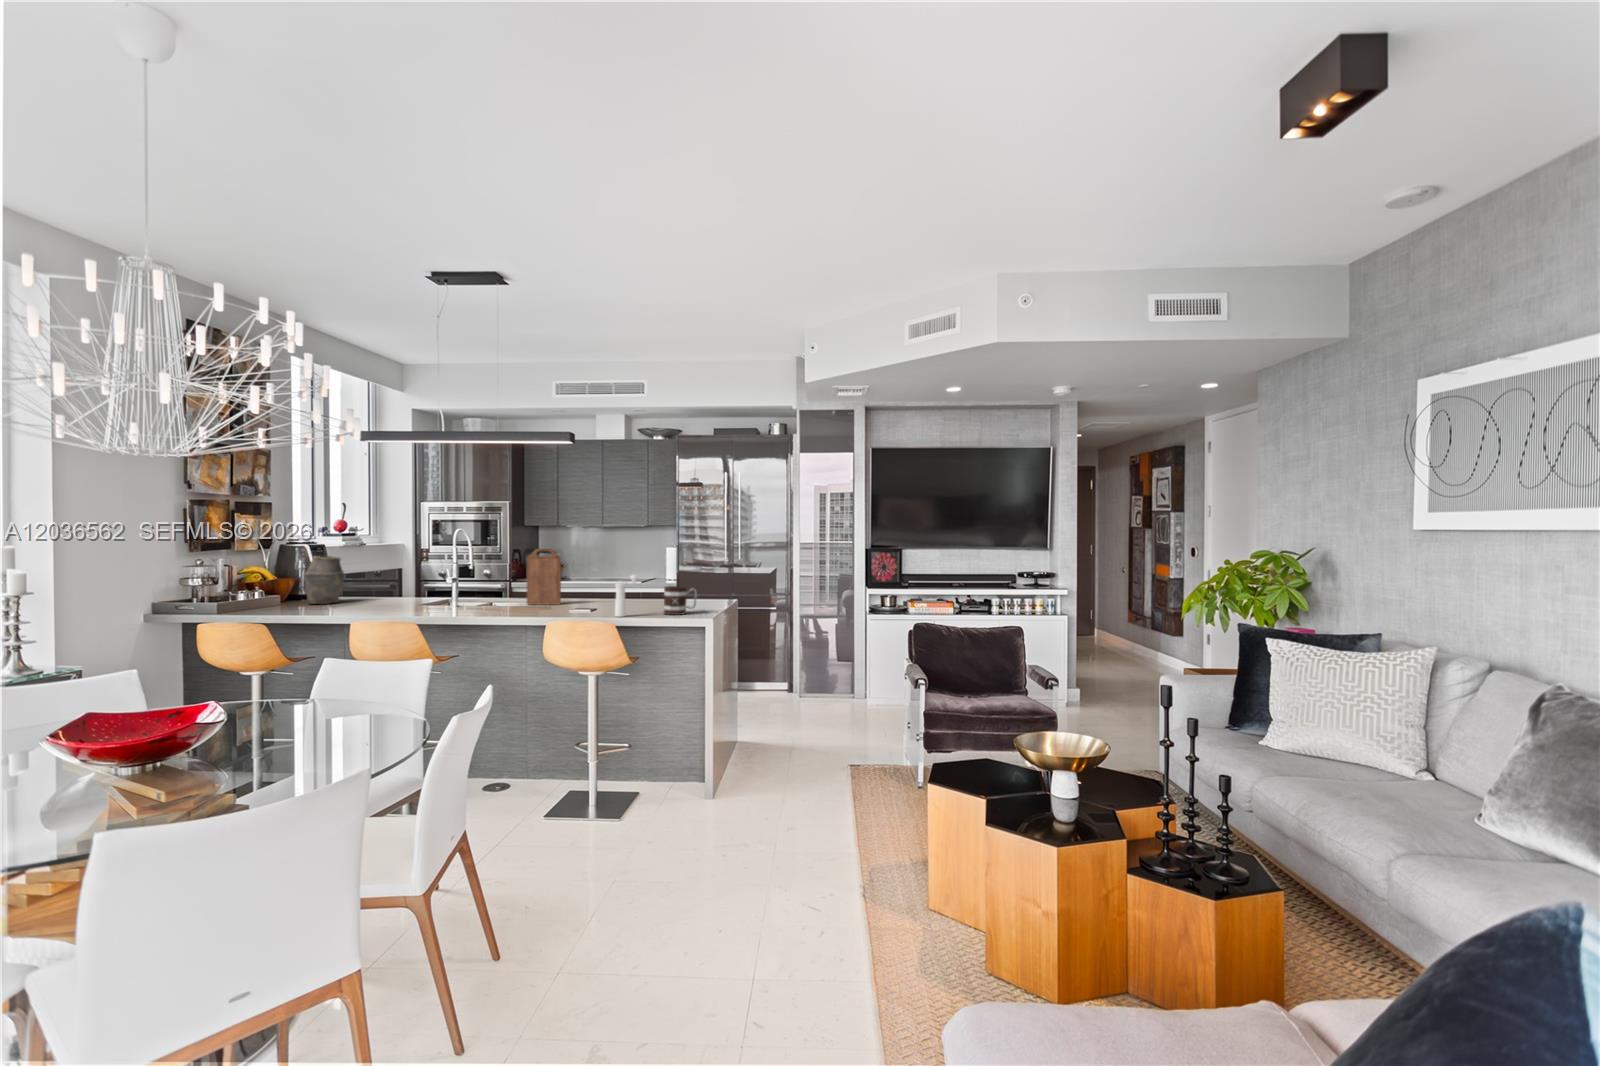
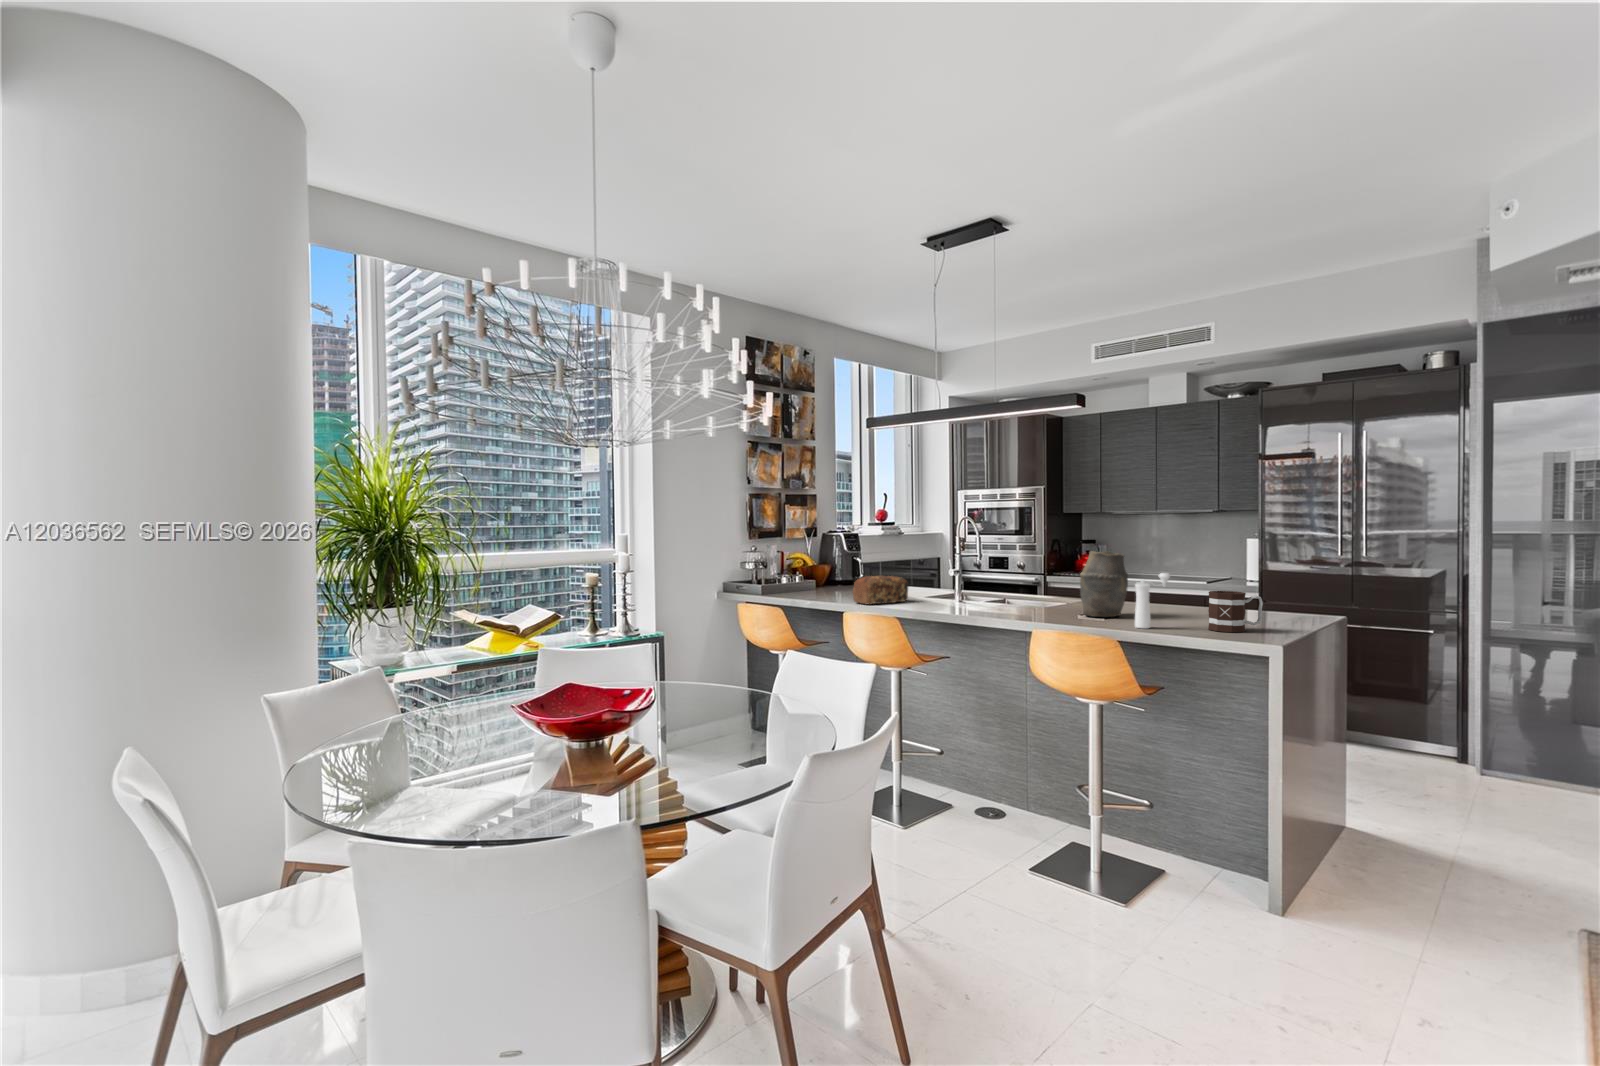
cutting board: present [527,549,561,605] -> none [1037,538,1078,607]
vase: present [305,556,344,604] -> present [1080,551,1128,617]
bread loaf: none [345,586,404,615] -> present [853,576,908,604]

